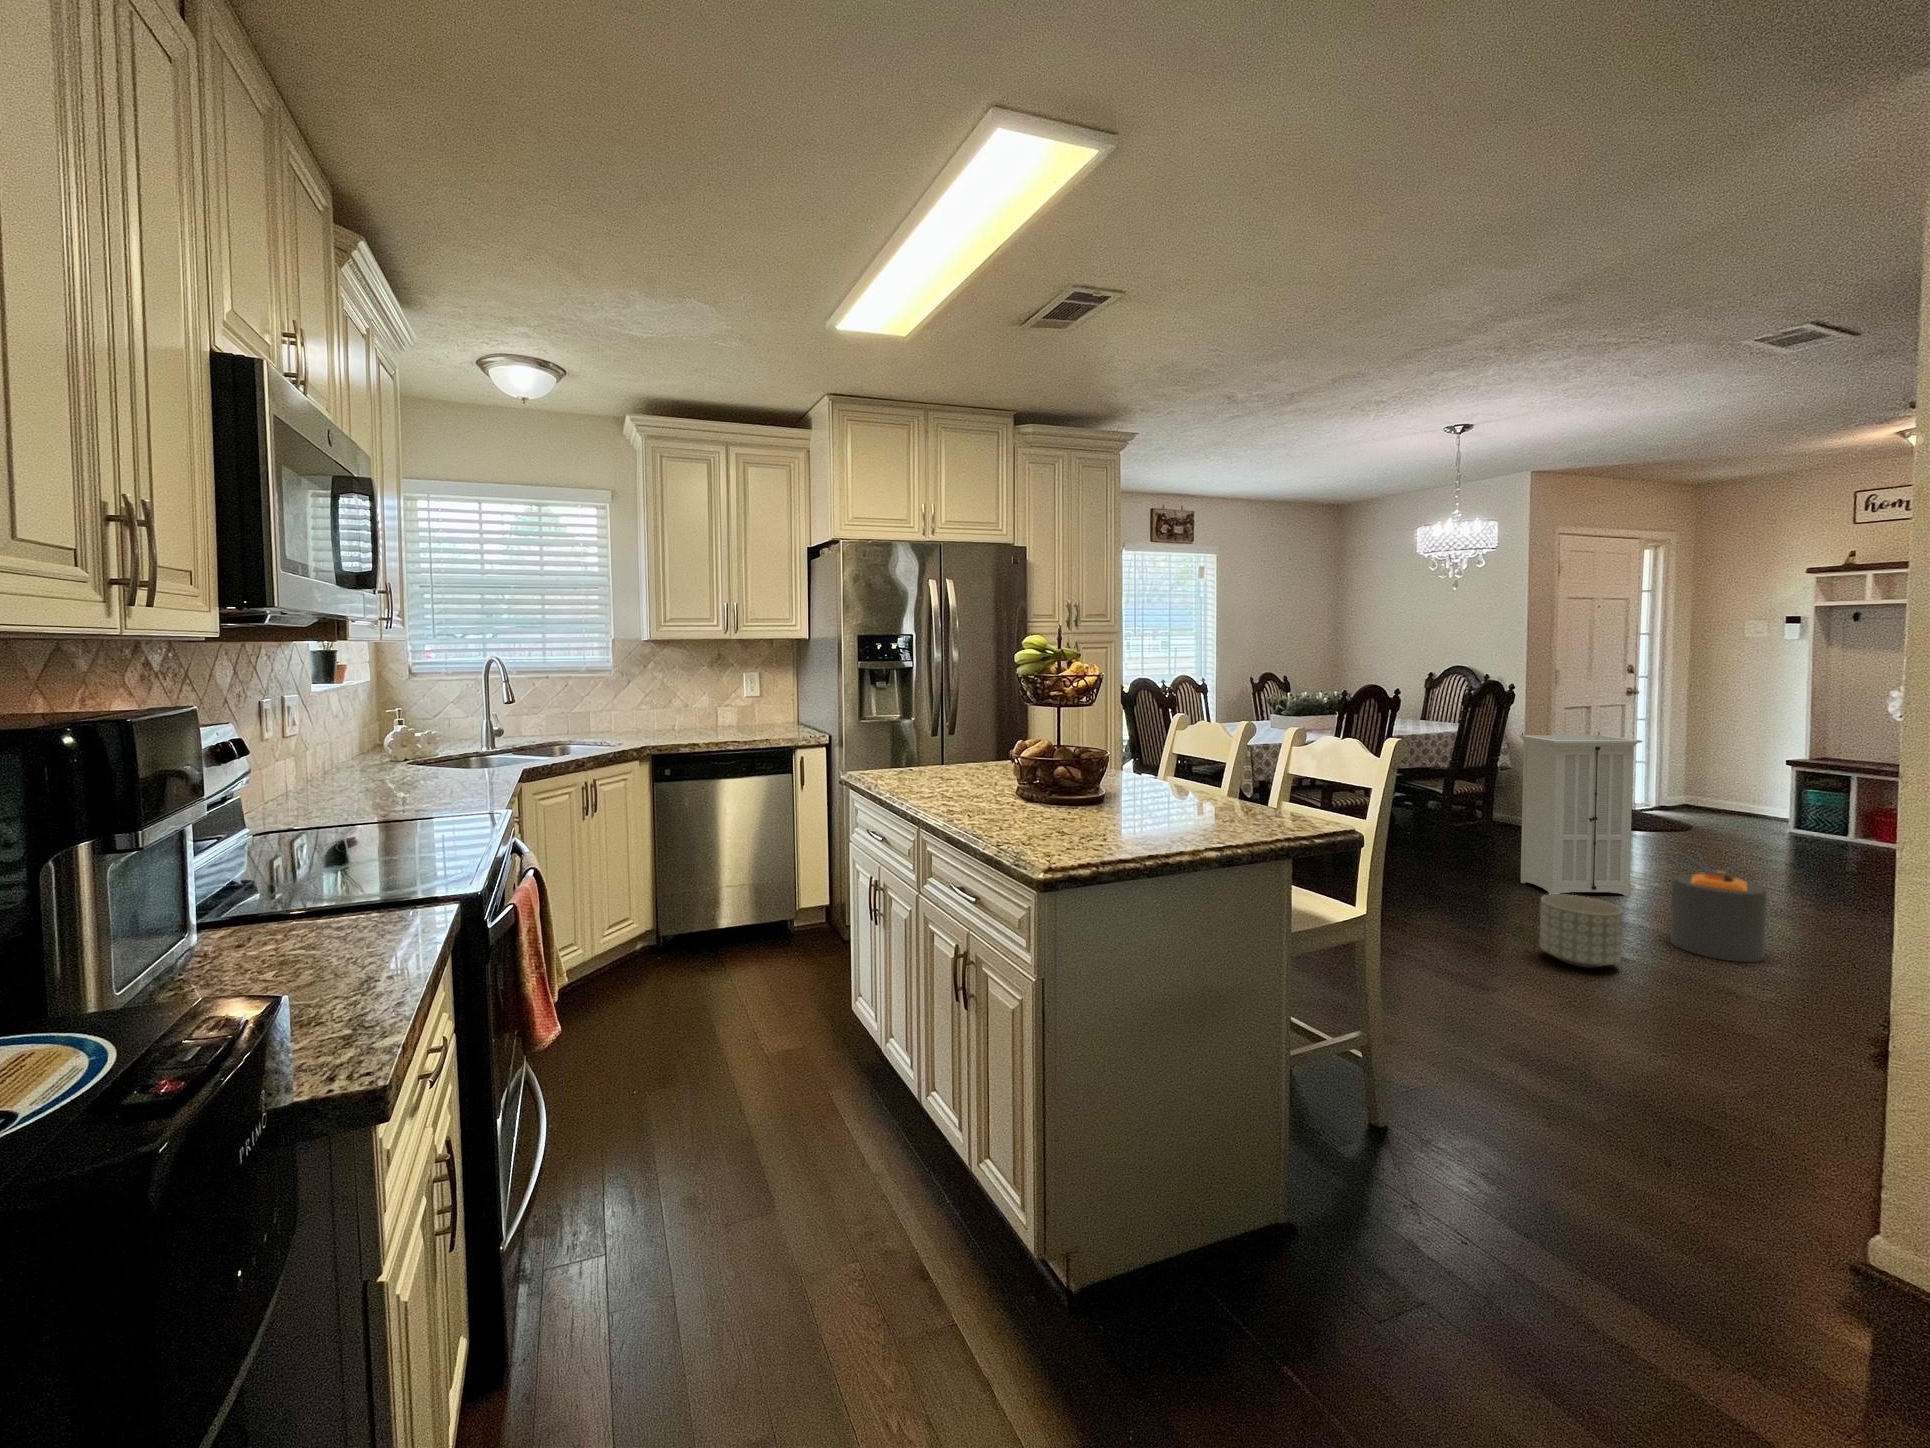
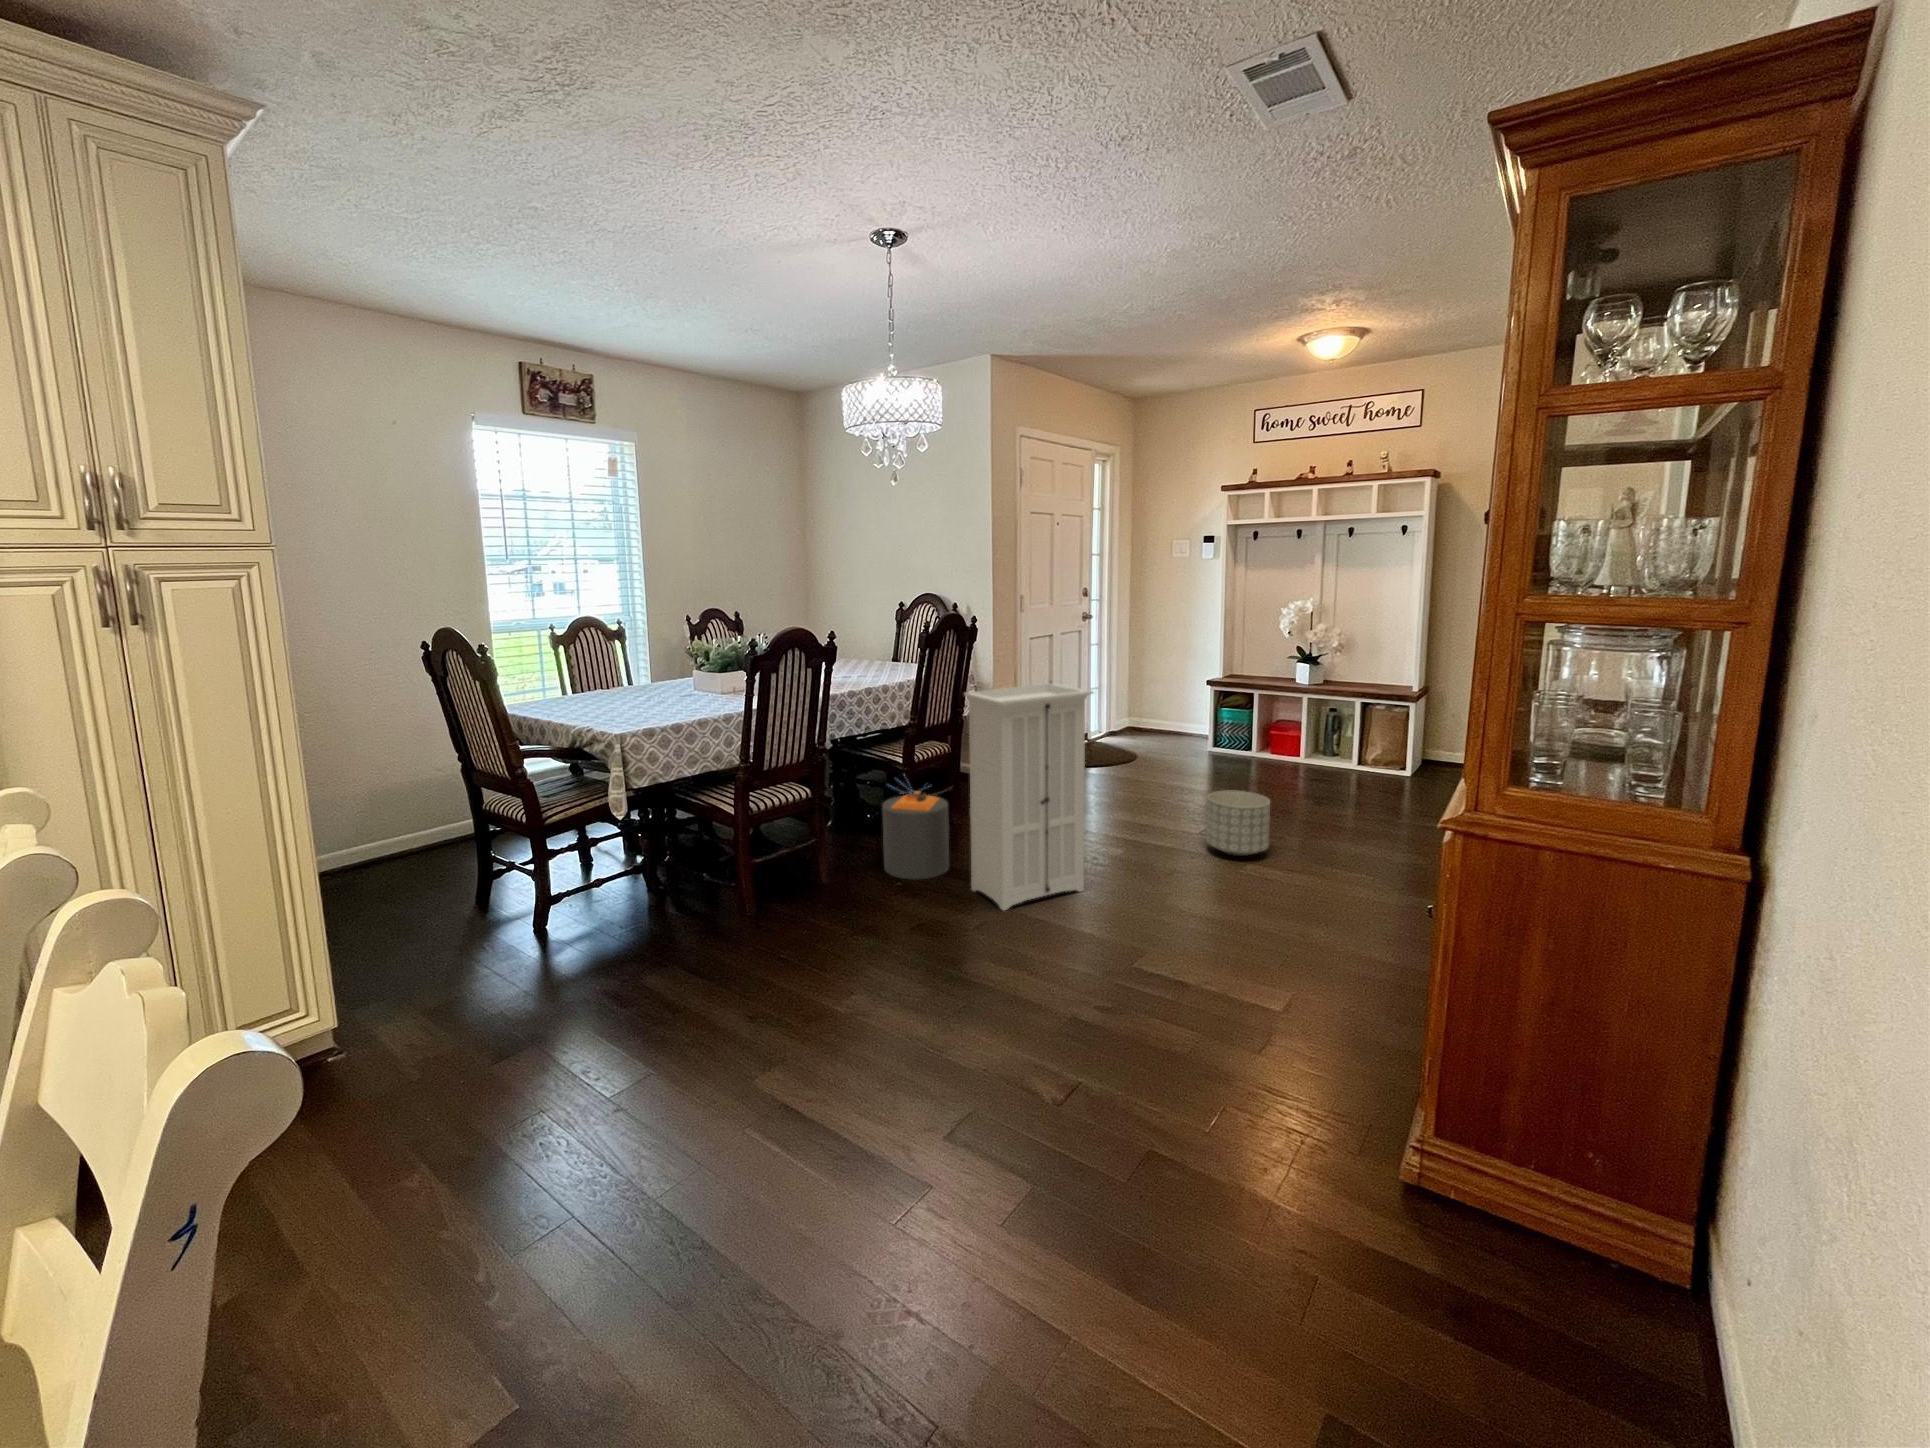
trash can: present [1670,852,1767,962] -> present [882,774,949,879]
planter: present [1540,894,1622,968] -> present [1206,791,1270,856]

